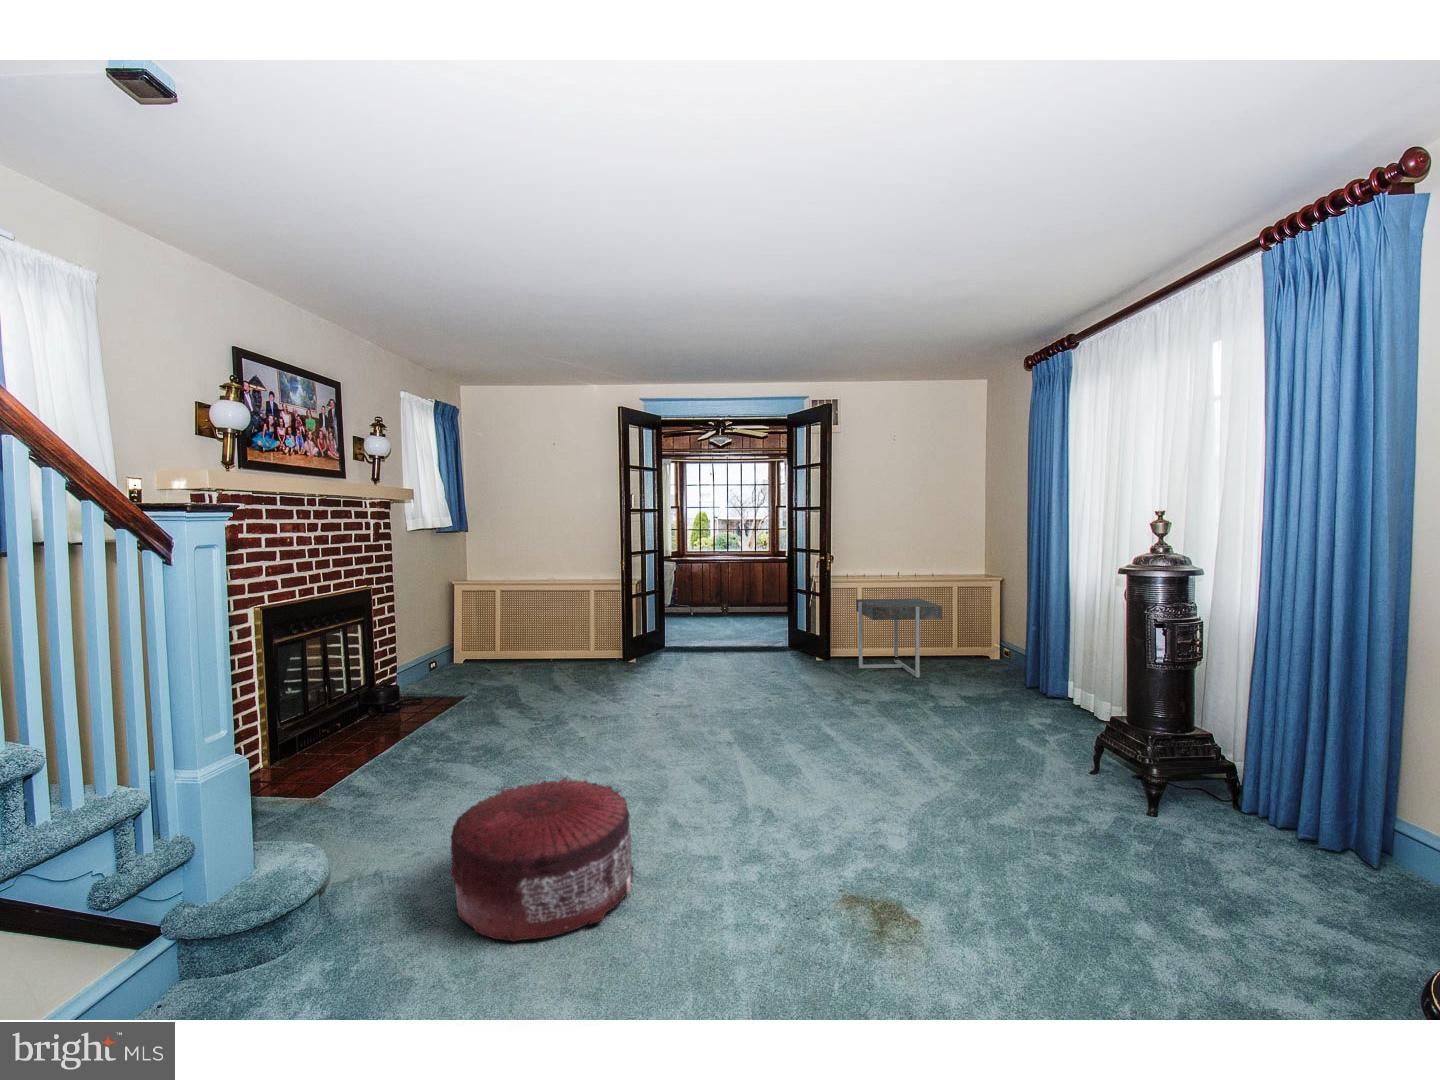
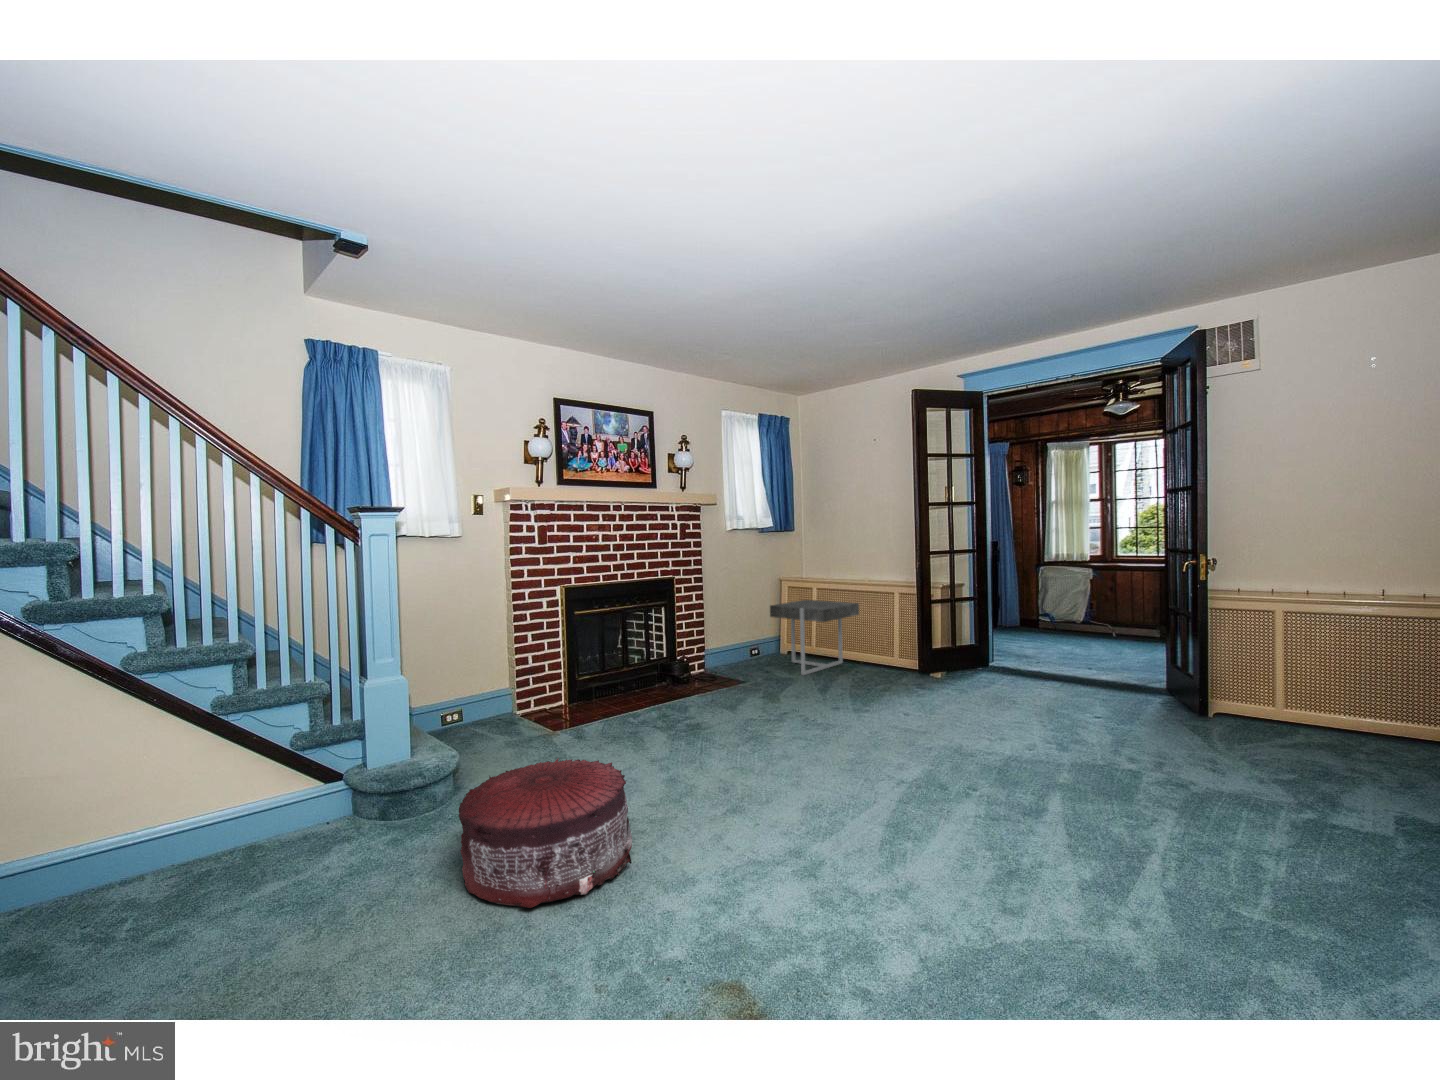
side table: present [856,598,942,677] -> present [770,600,859,675]

